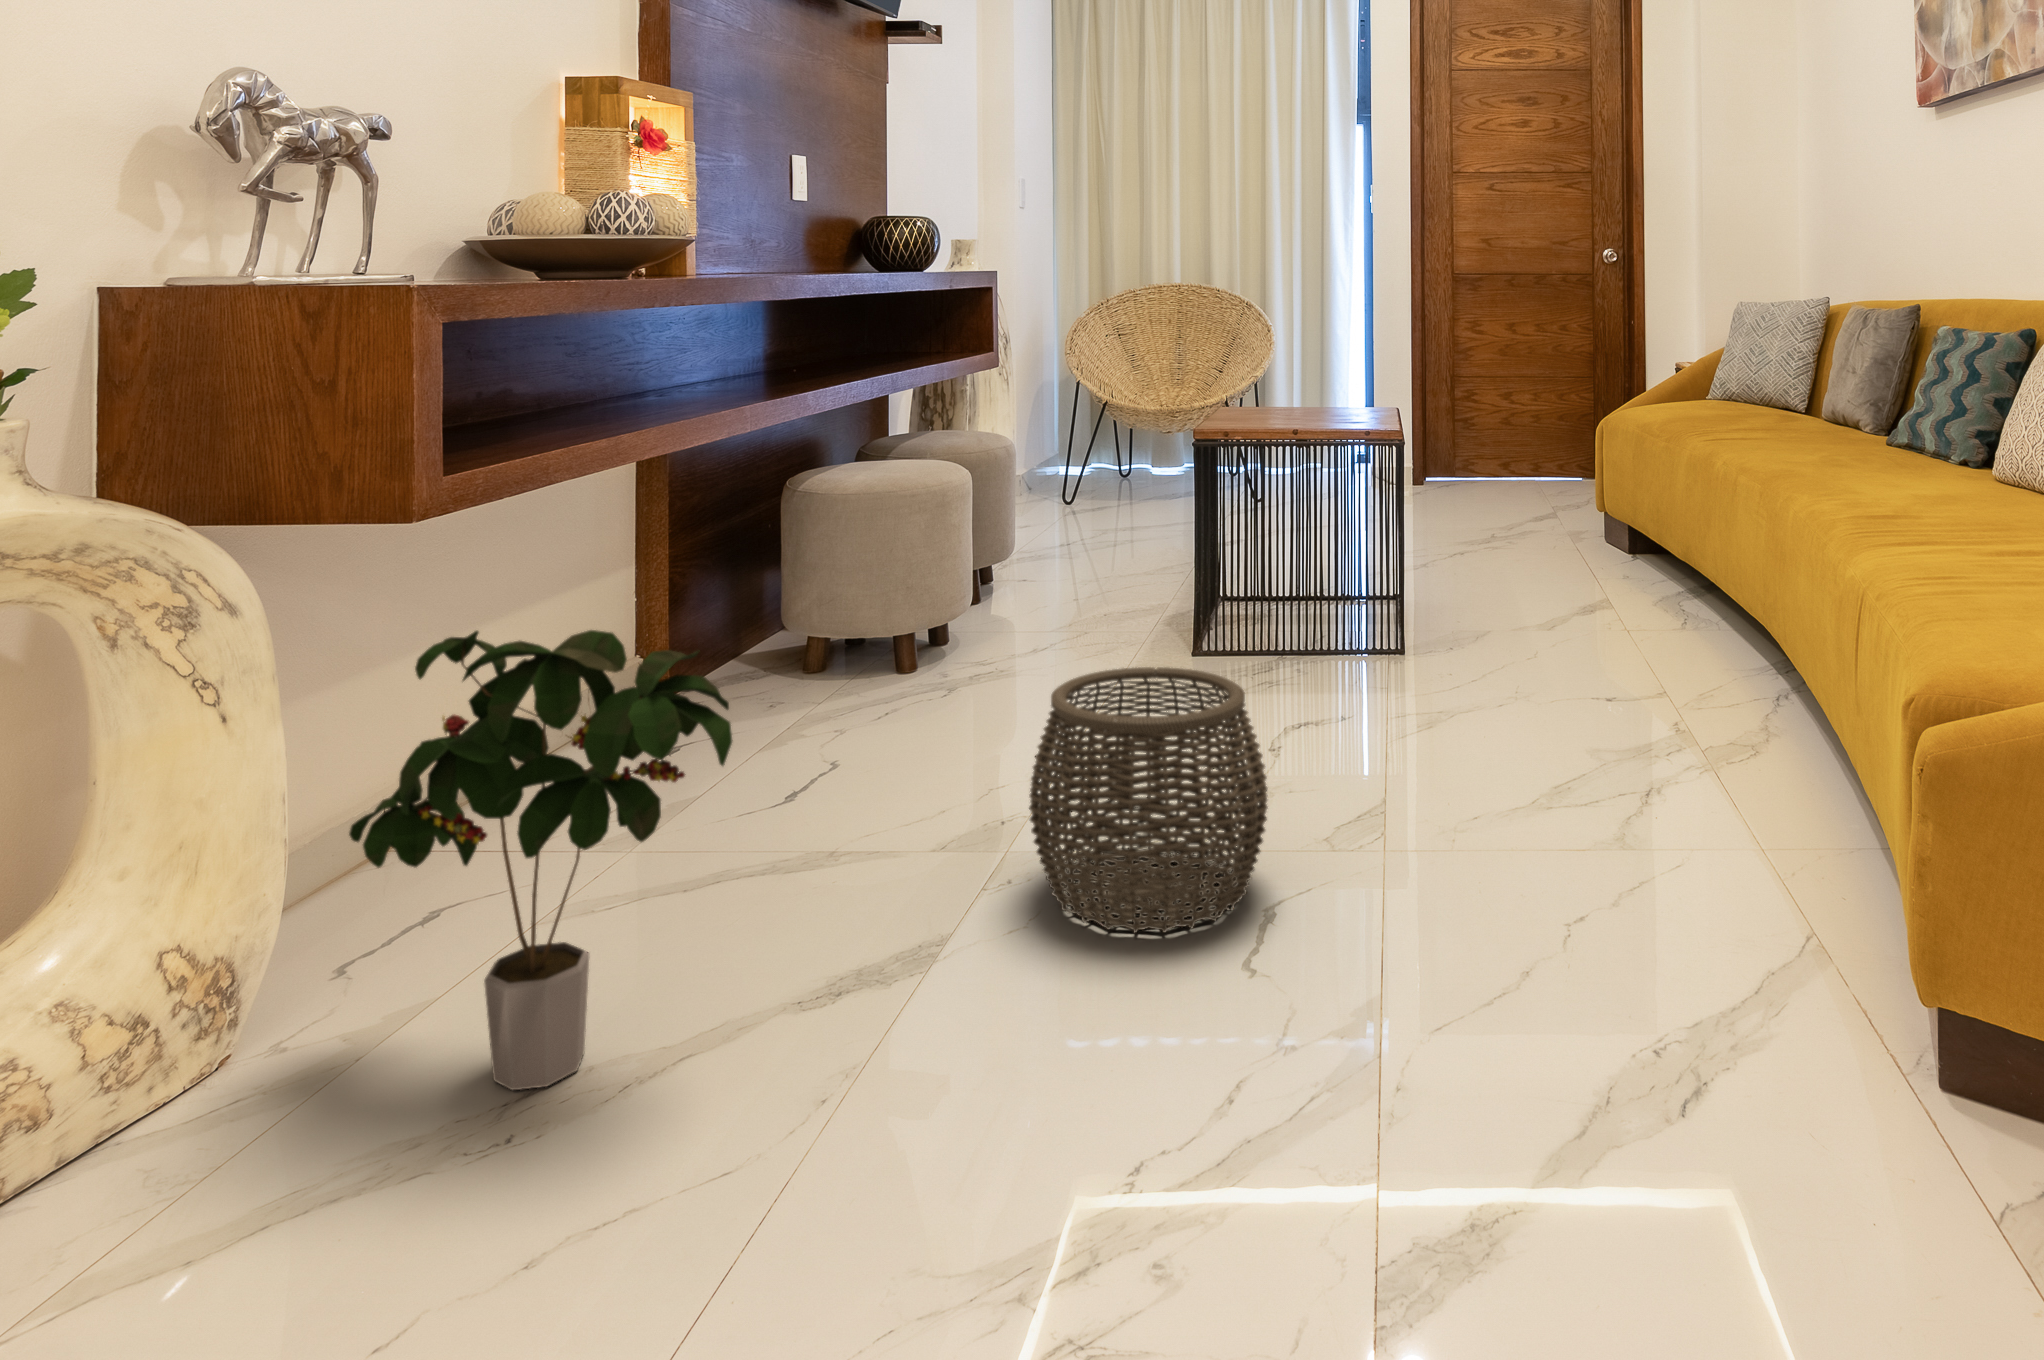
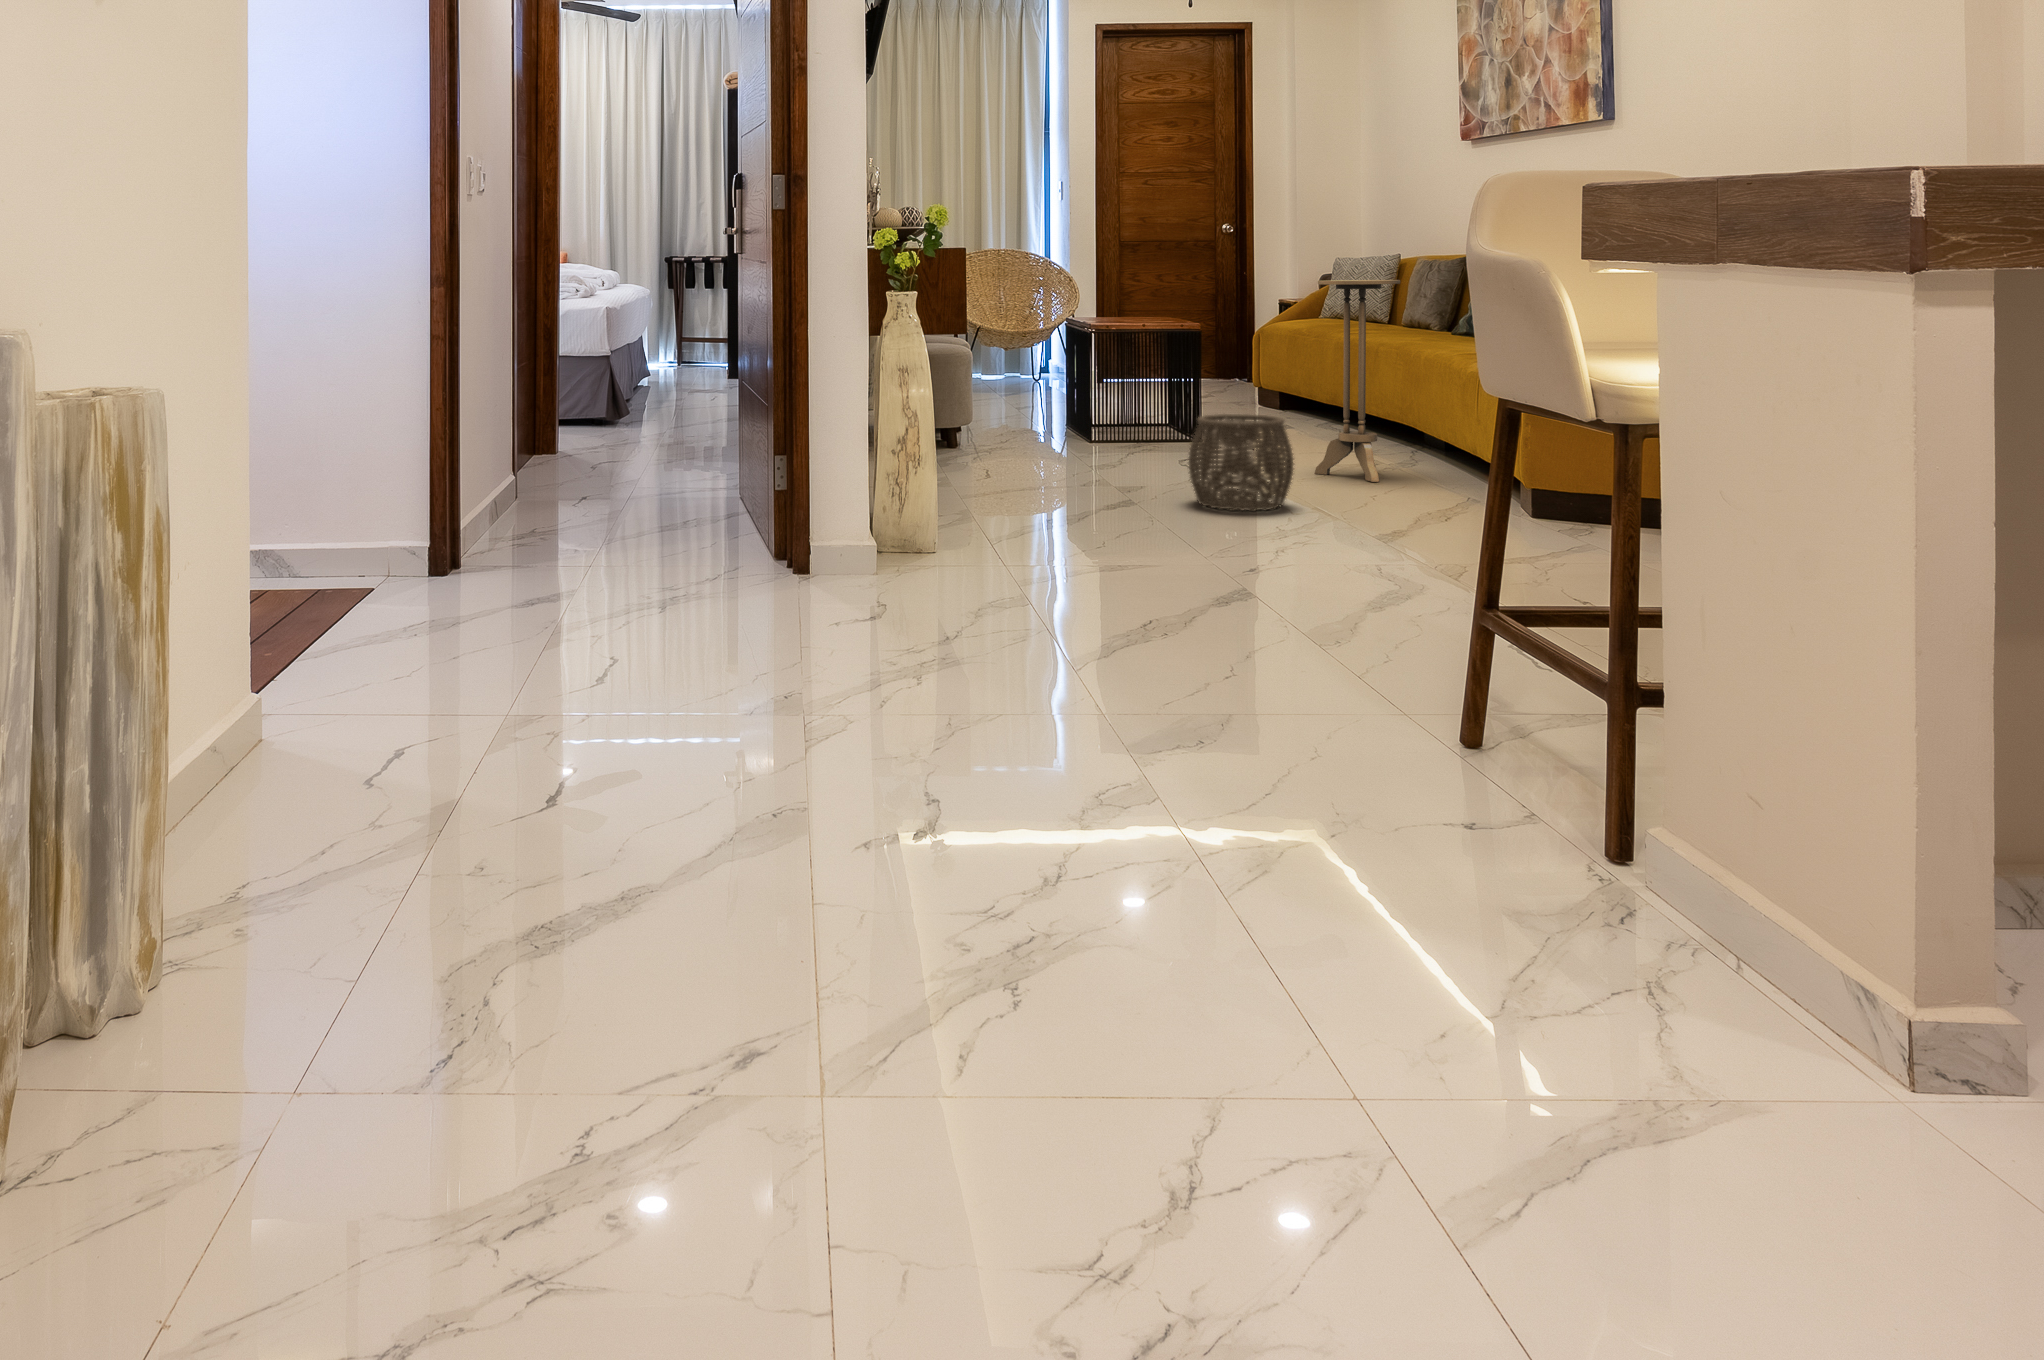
side table: none [1471,360,1639,802] -> present [1315,280,1400,482]
potted plant: present [349,630,733,1090] -> none [1015,373,1172,542]

